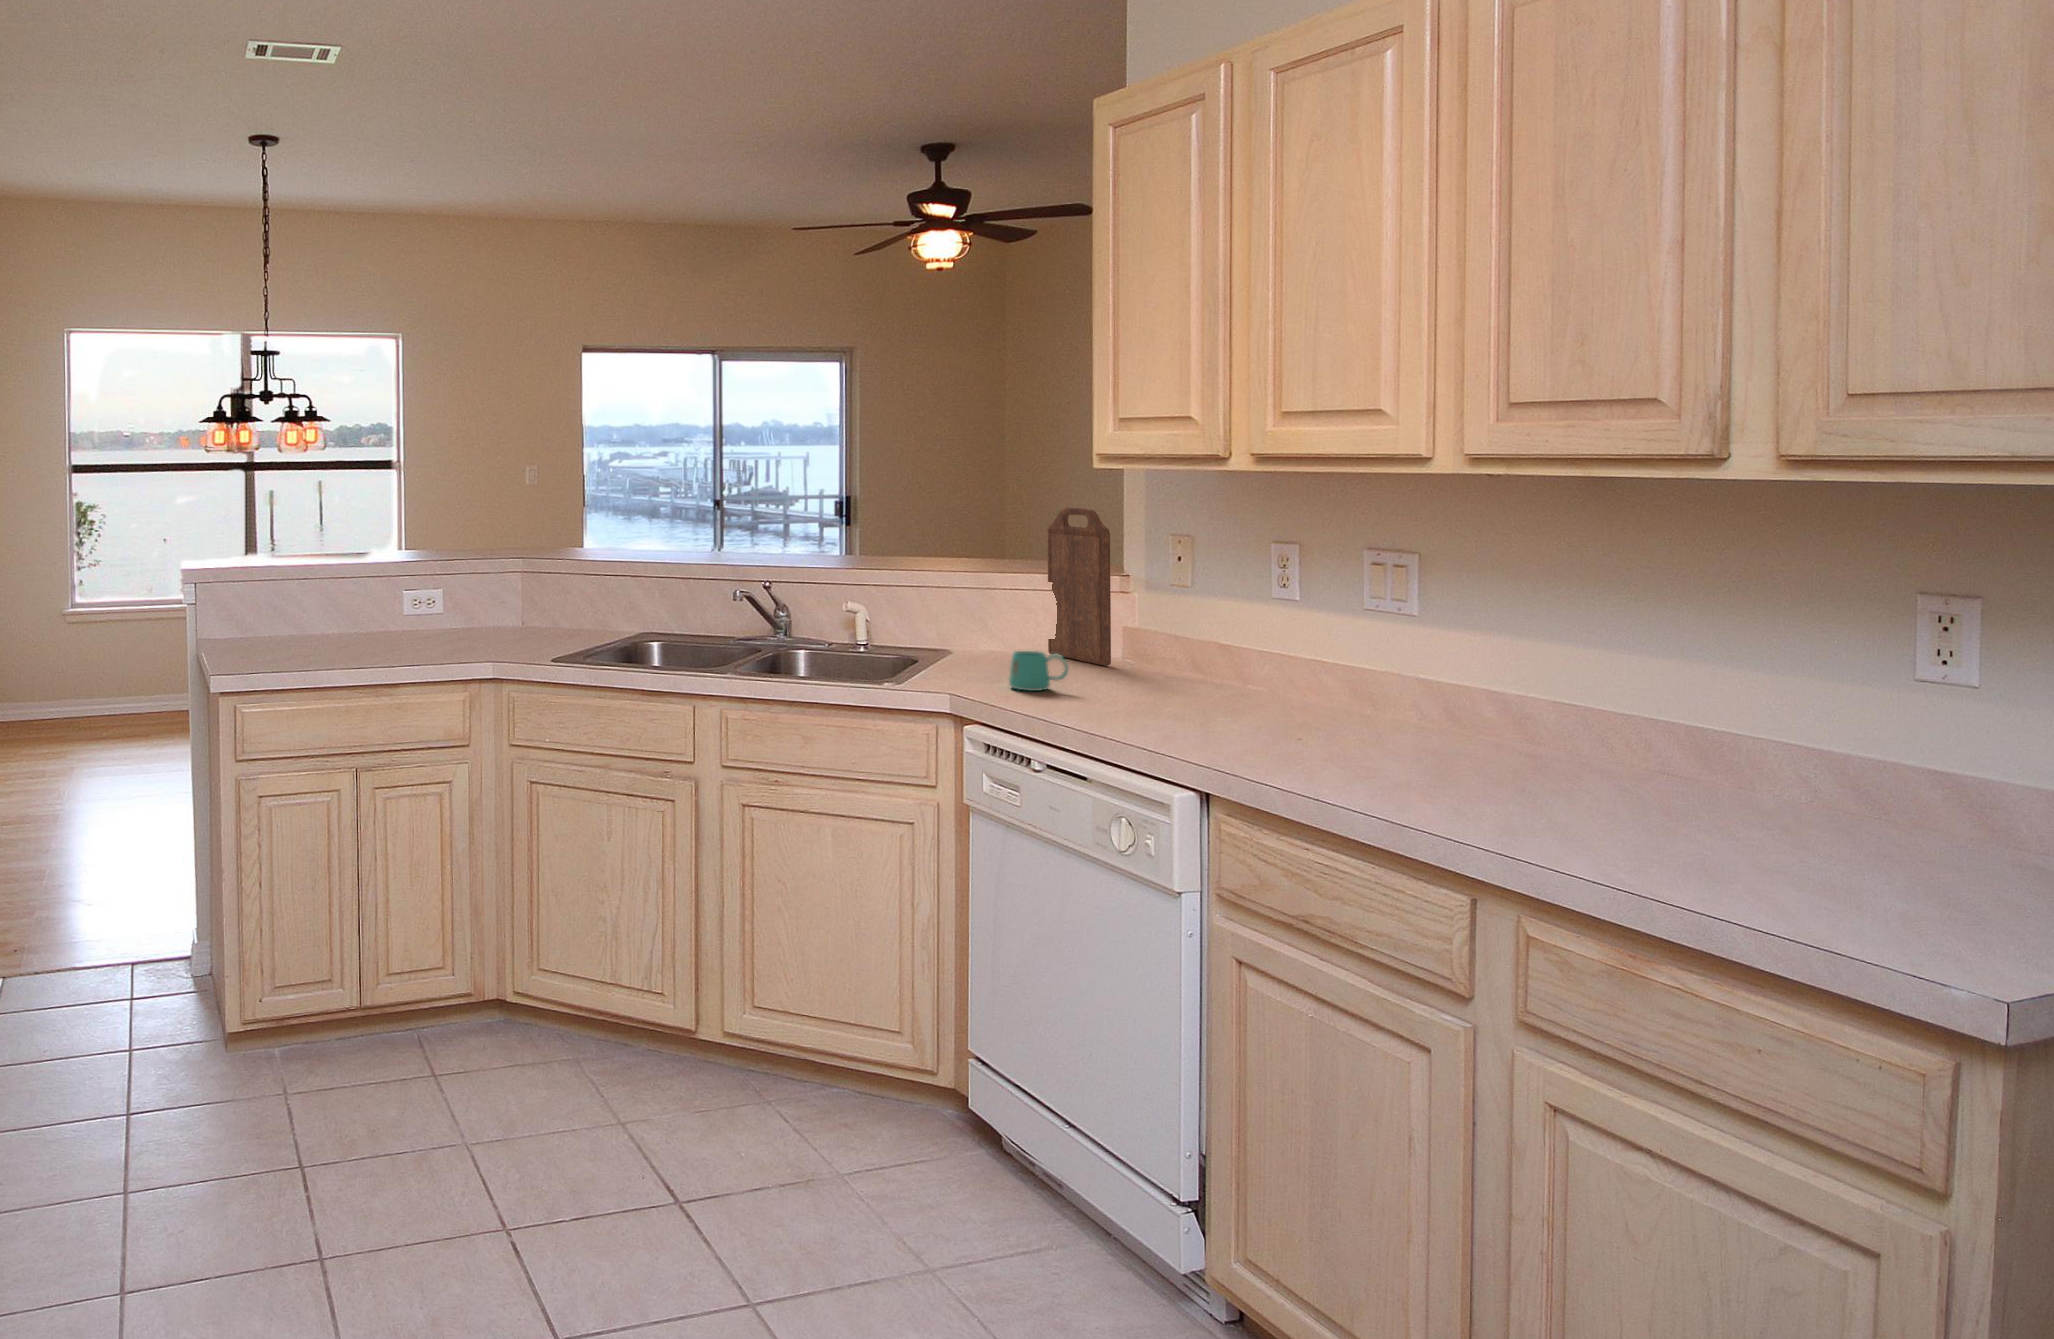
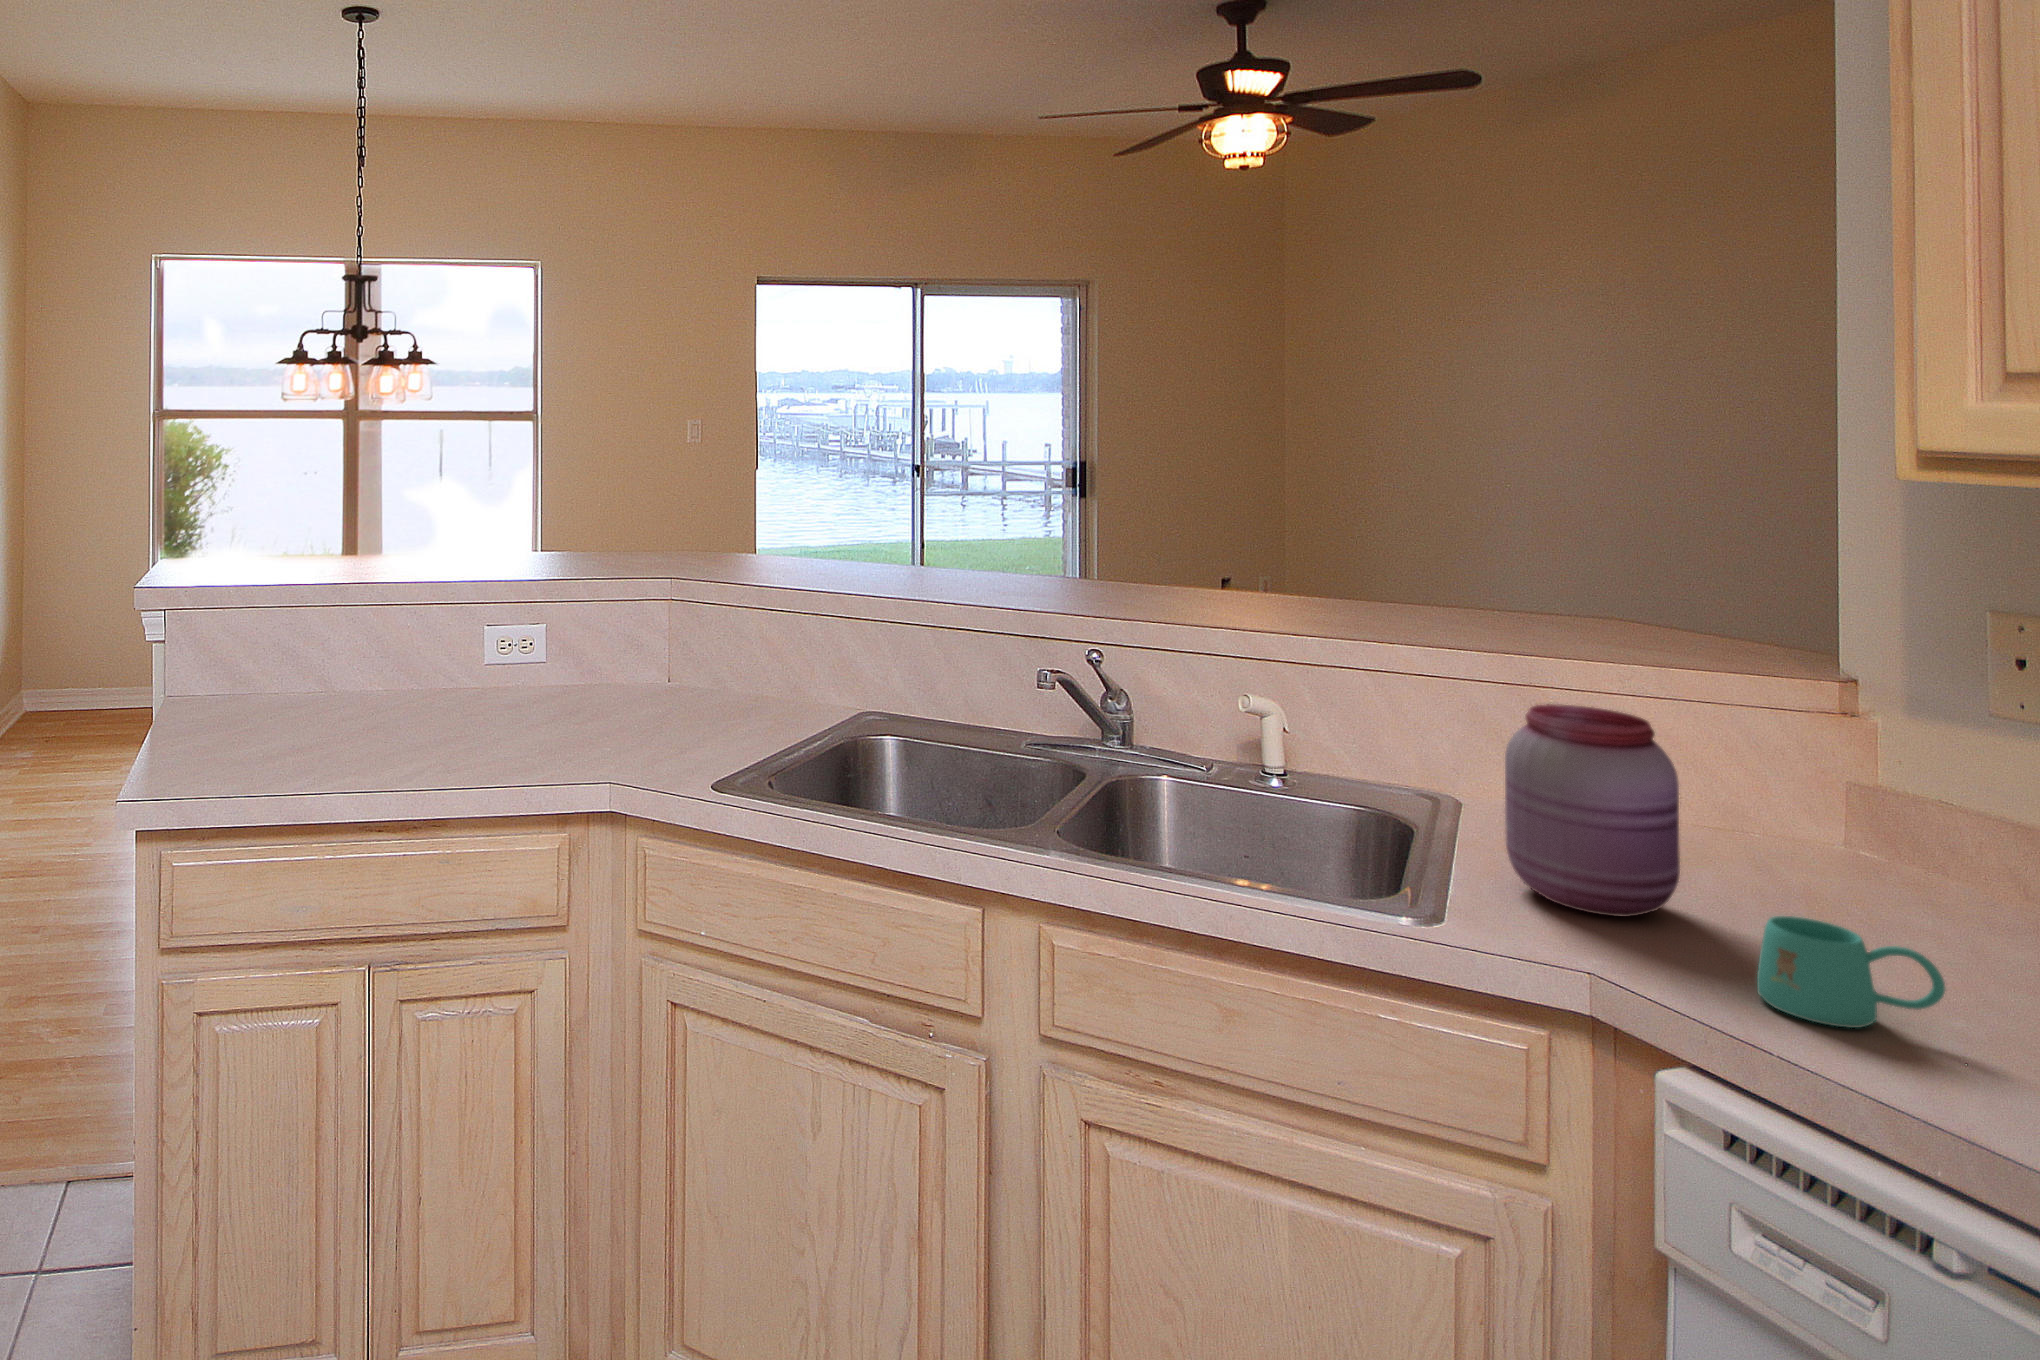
cutting board: present [1047,507,1111,666] -> none [1691,565,1898,910]
jar: none [940,577,1010,672] -> present [1505,704,1680,917]

